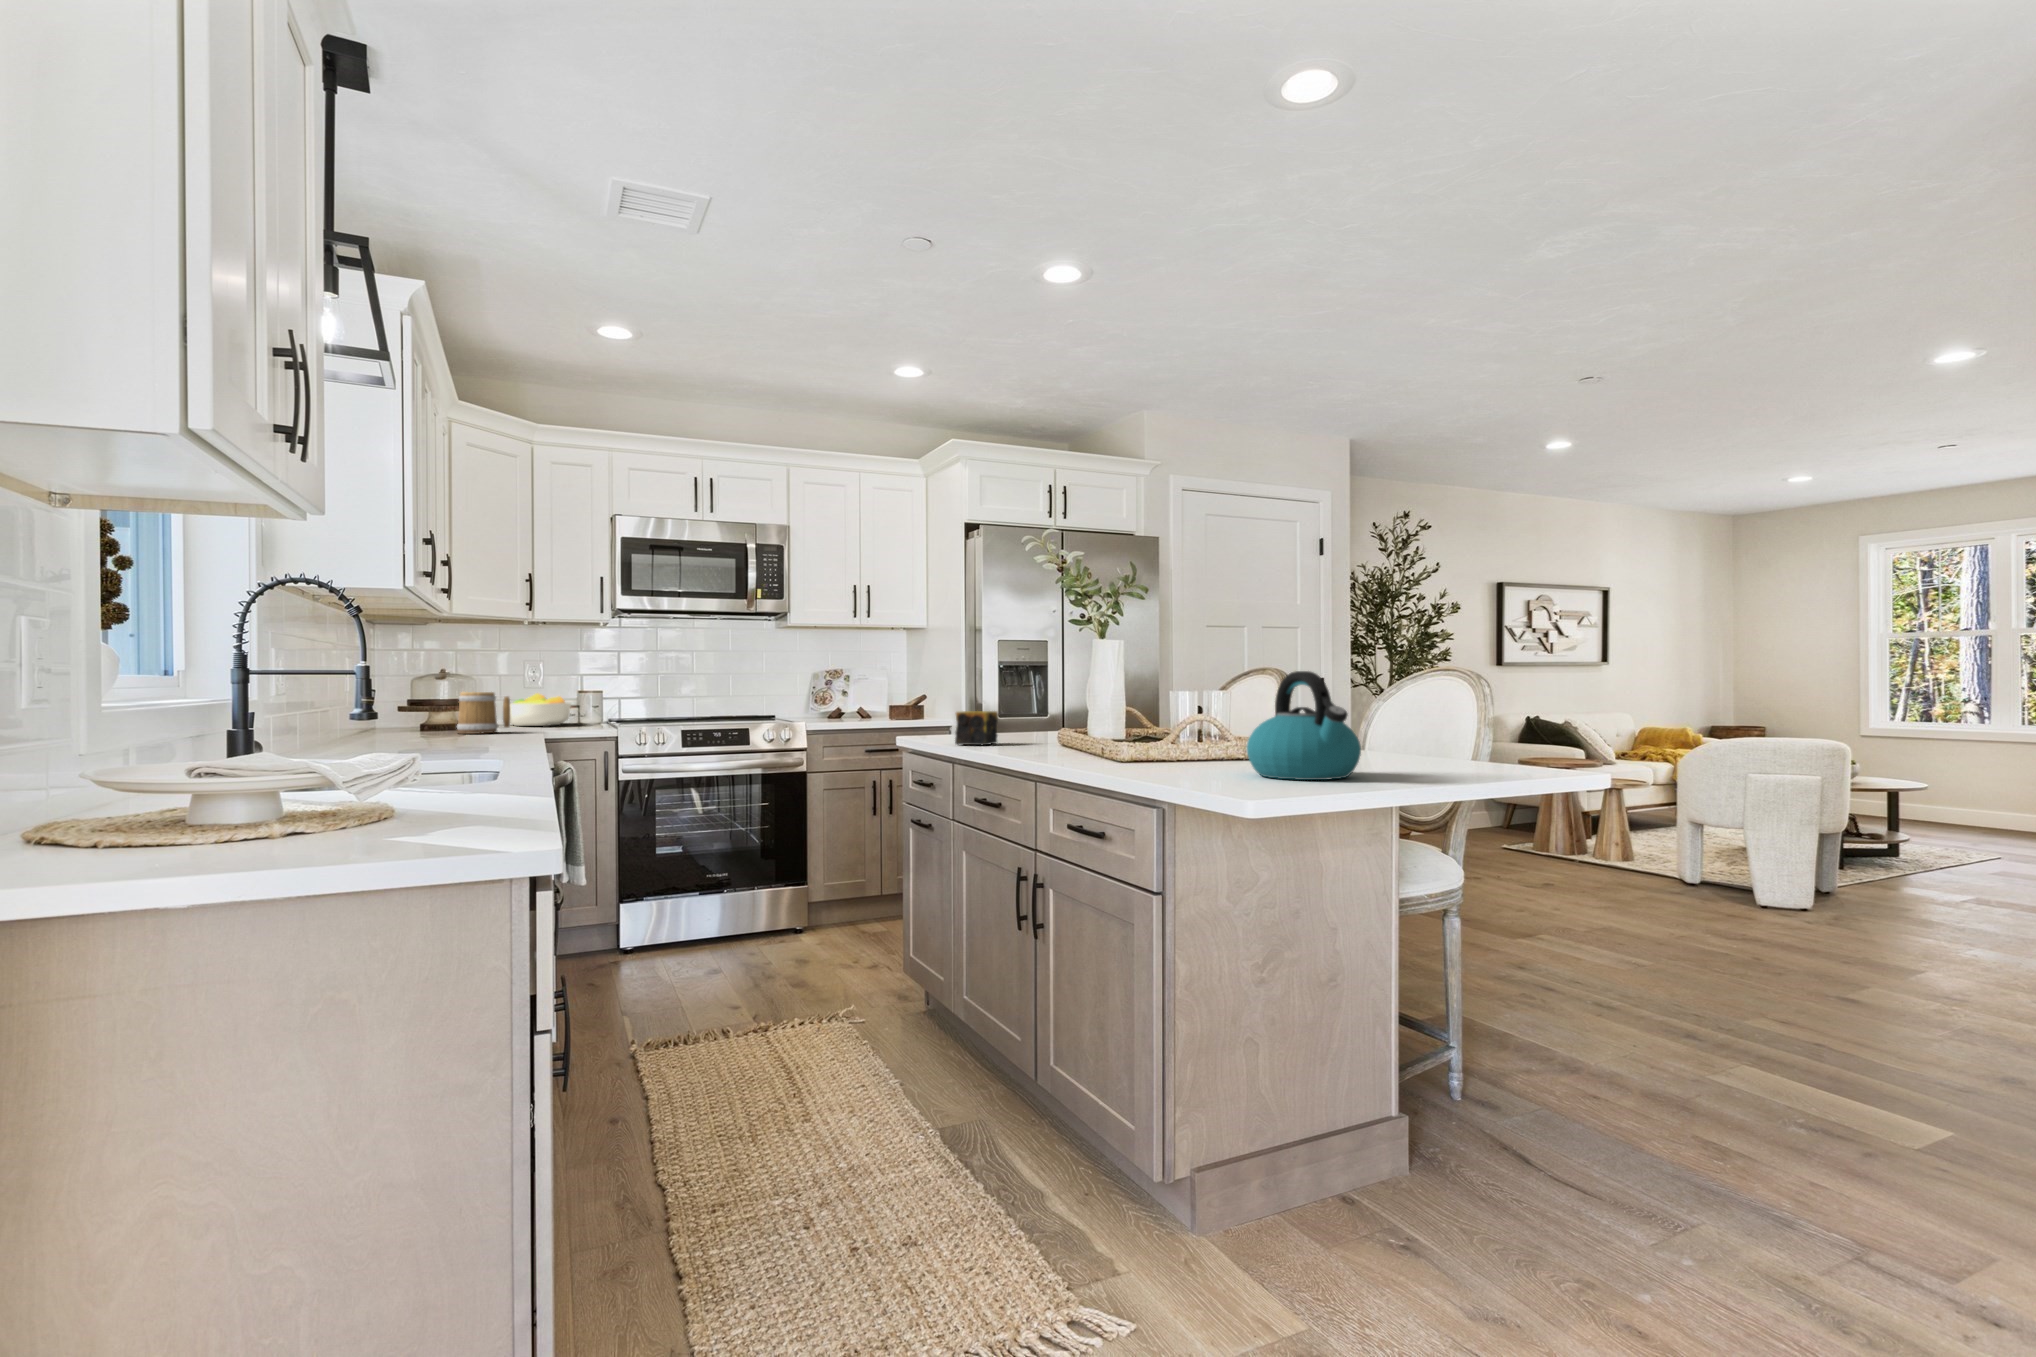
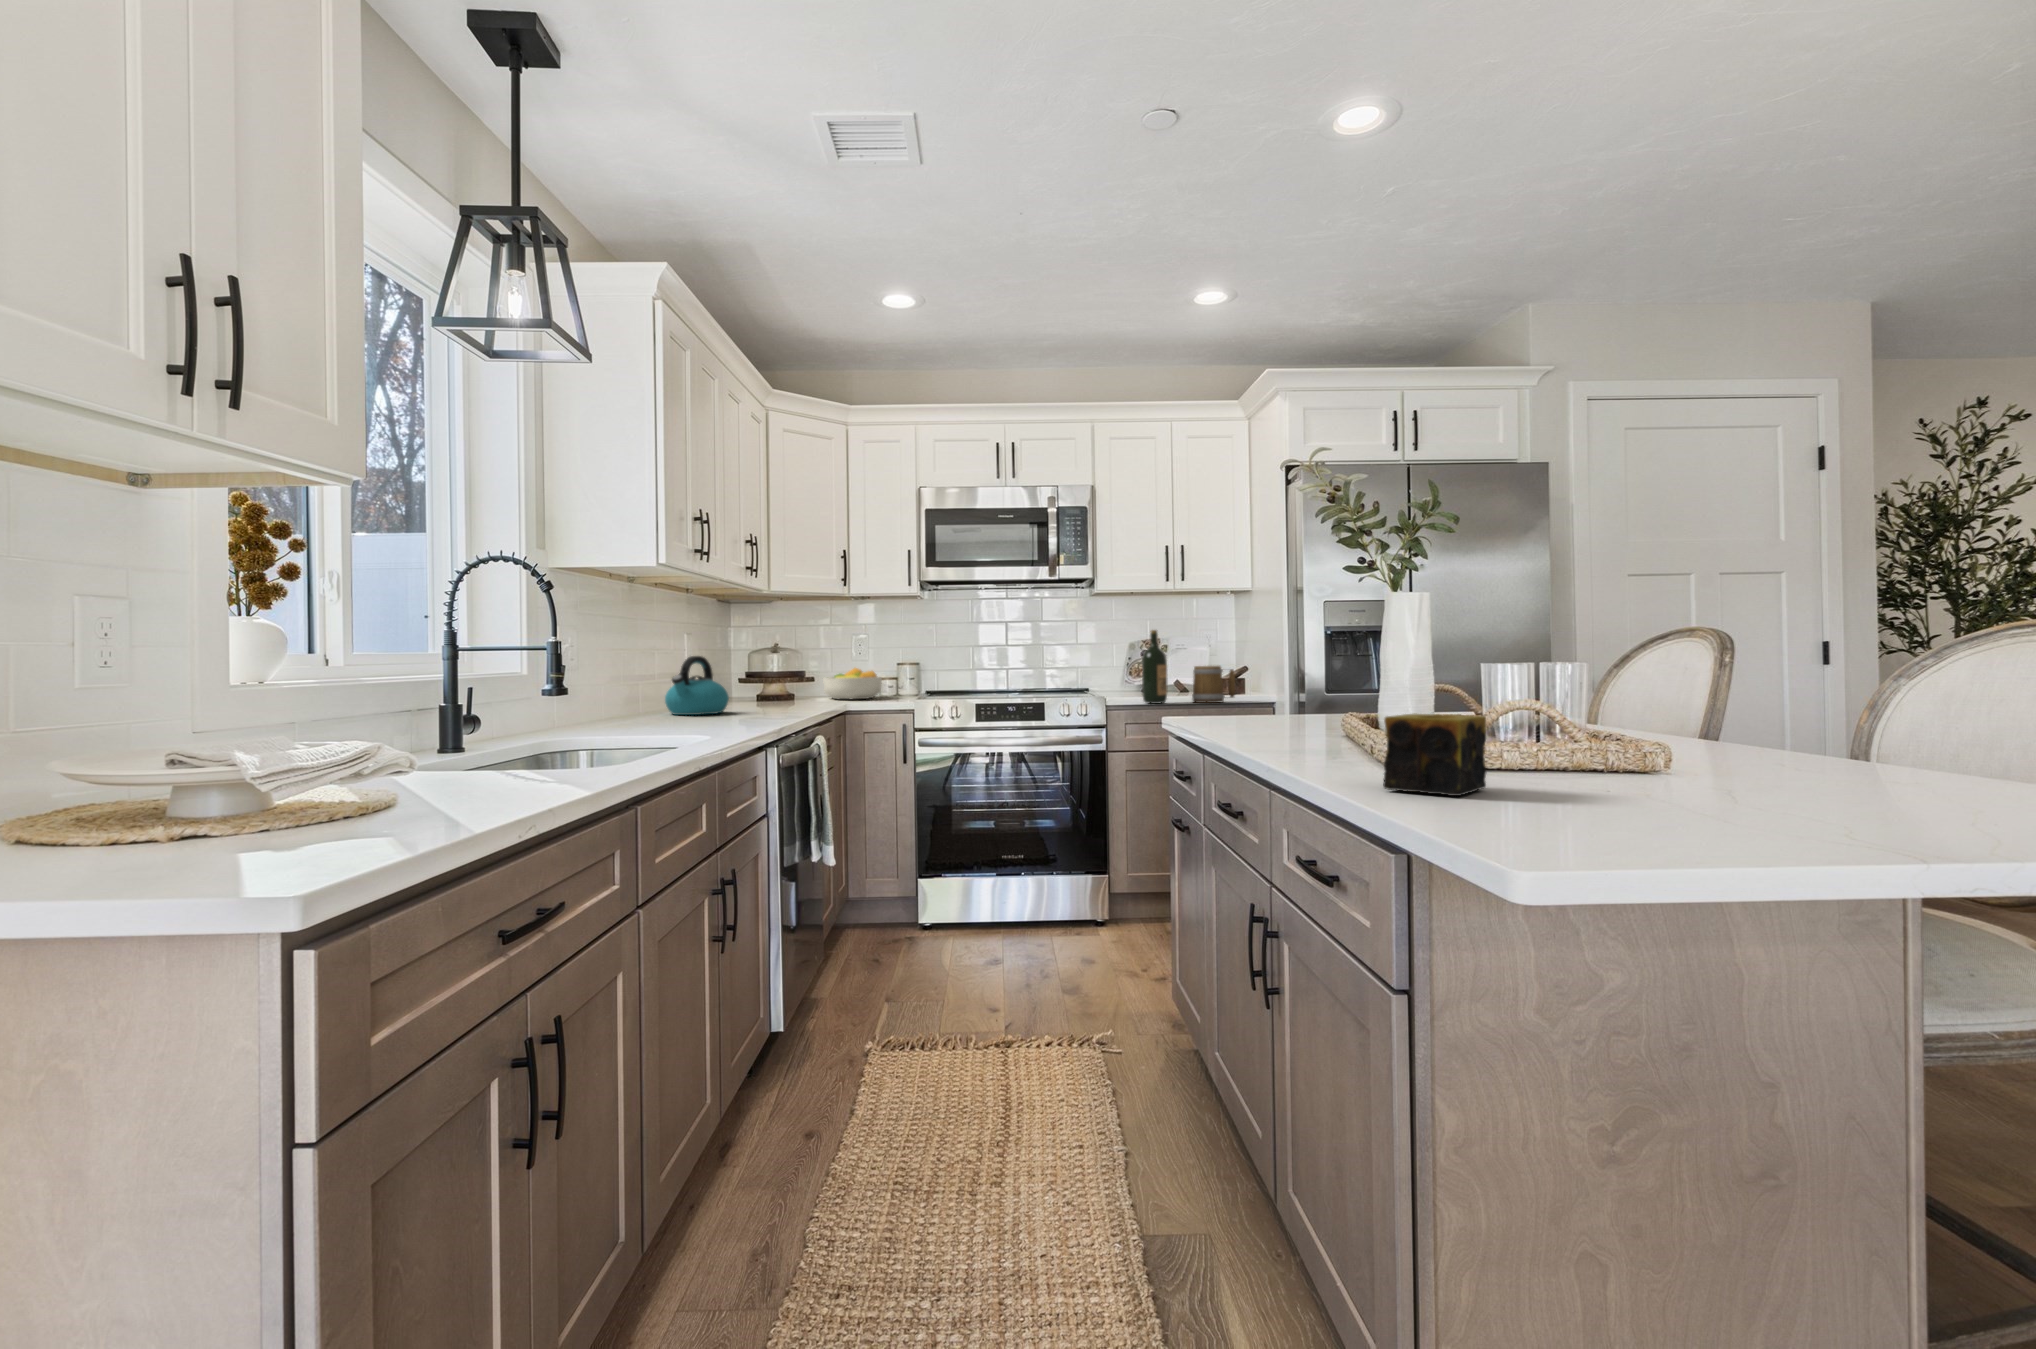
wine bottle: none [844,660,866,727] -> present [1142,630,1168,704]
kettle: present [1247,671,1361,780] -> present [665,656,729,715]
mug: present [457,692,511,734] -> present [1192,666,1235,703]
candle: present [955,711,998,745] -> present [1383,714,1486,796]

